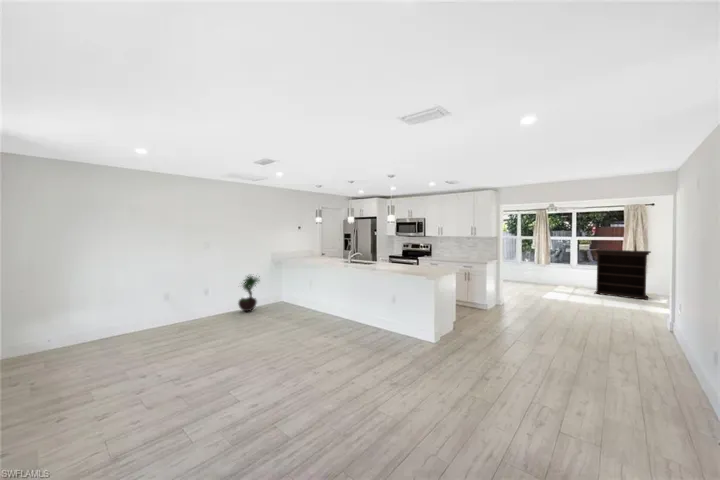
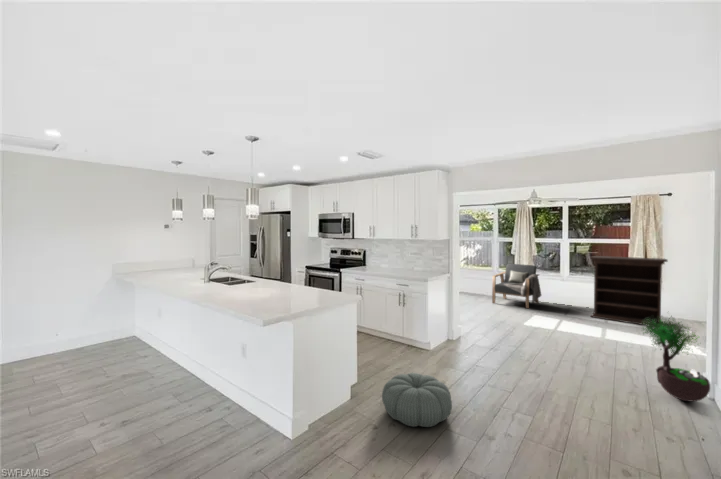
armchair: none [518,256,556,288] -> present [492,264,541,308]
potted tree: present [238,276,259,311] -> present [643,317,710,402]
pouf: none [475,315,519,340] -> present [382,373,452,427]

